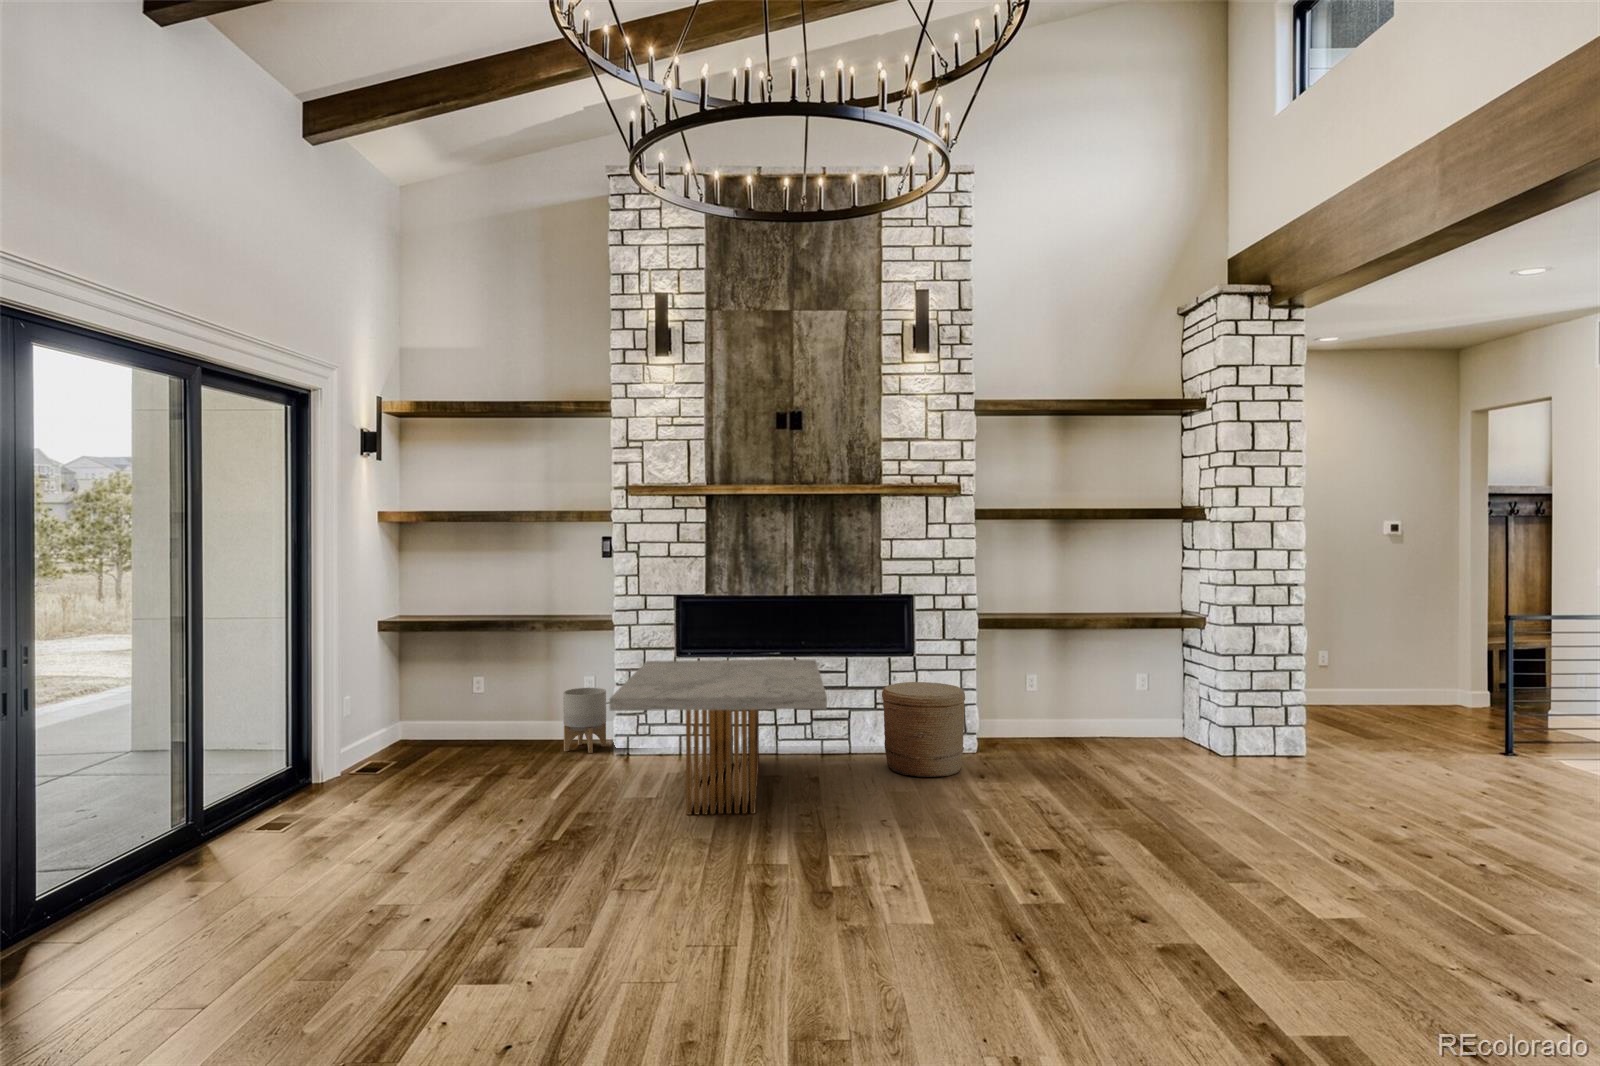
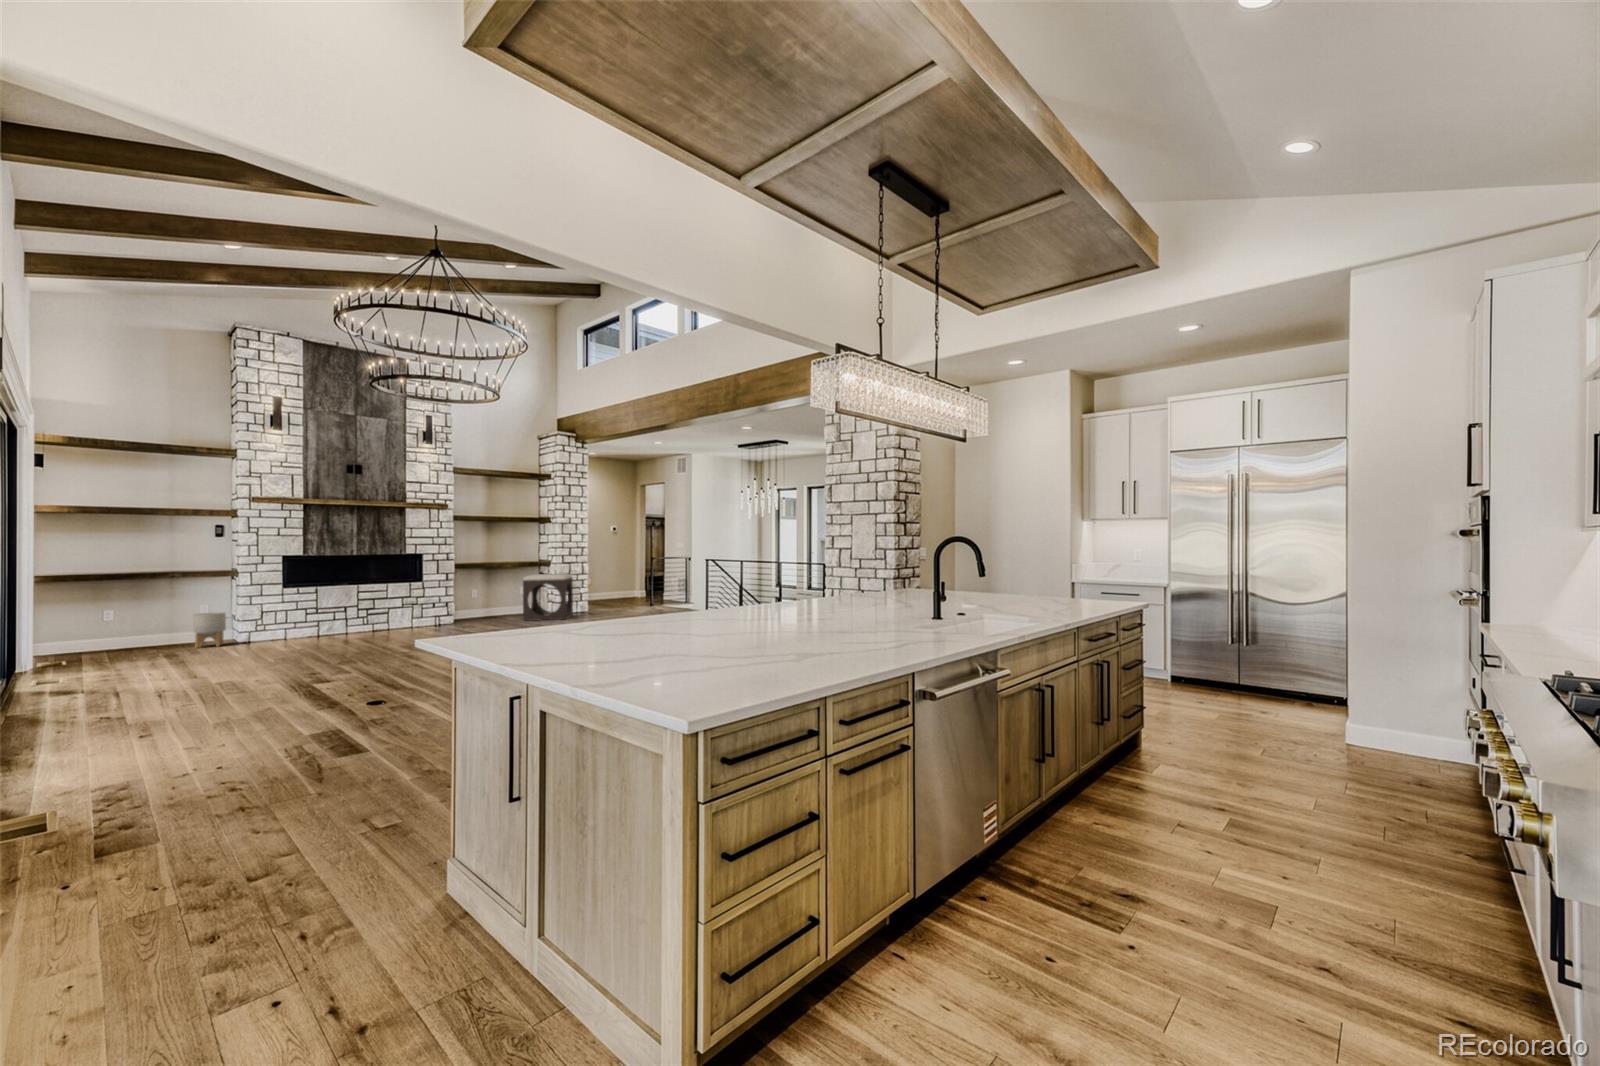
footstool: none [1128,650,1263,791] -> present [523,574,573,621]
coffee table: present [609,659,827,814] -> none [265,586,404,648]
woven basket: present [882,682,965,777] -> none [411,593,453,631]

